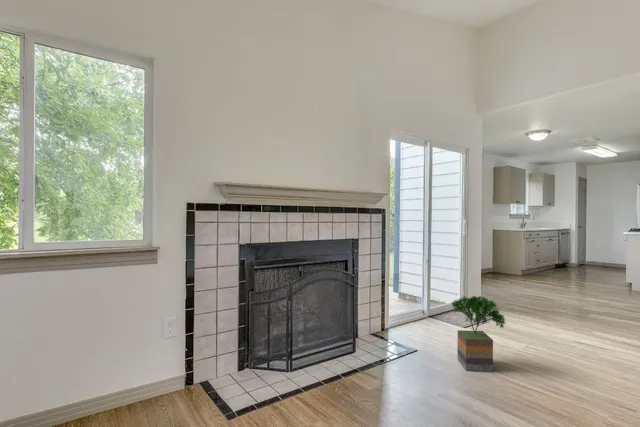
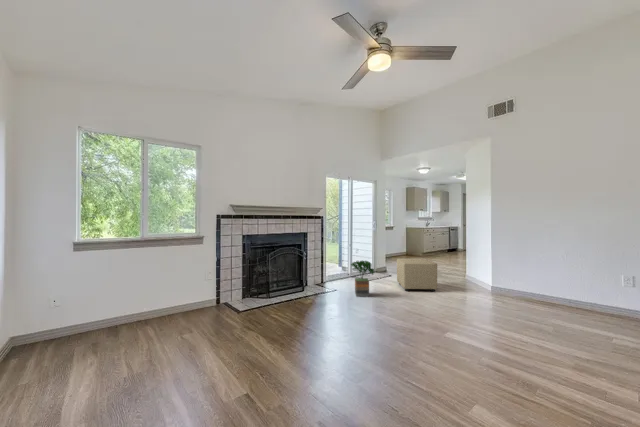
ottoman: none [524,289,625,359] -> present [397,258,437,291]

